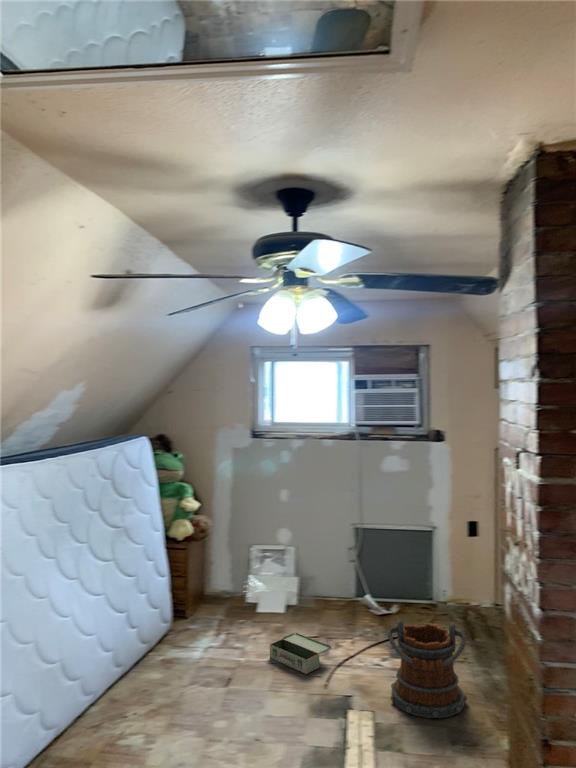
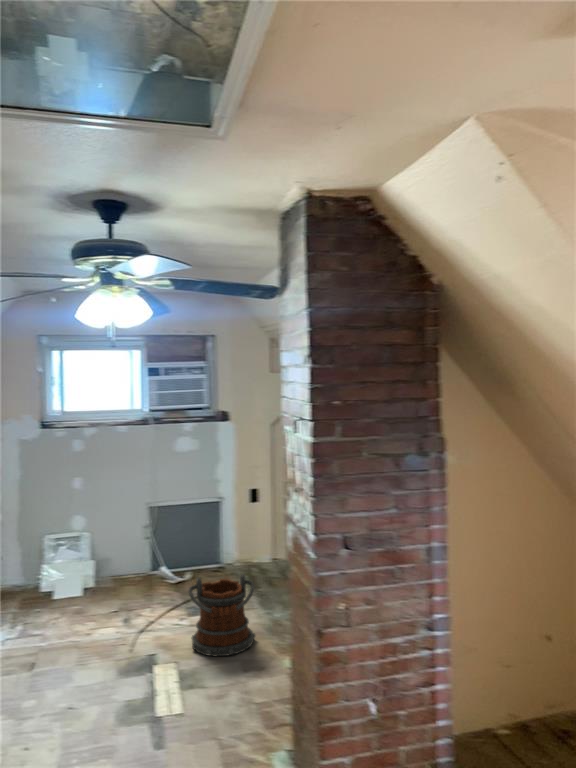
toolbox: present [270,633,331,674] -> none [73,610,134,643]

